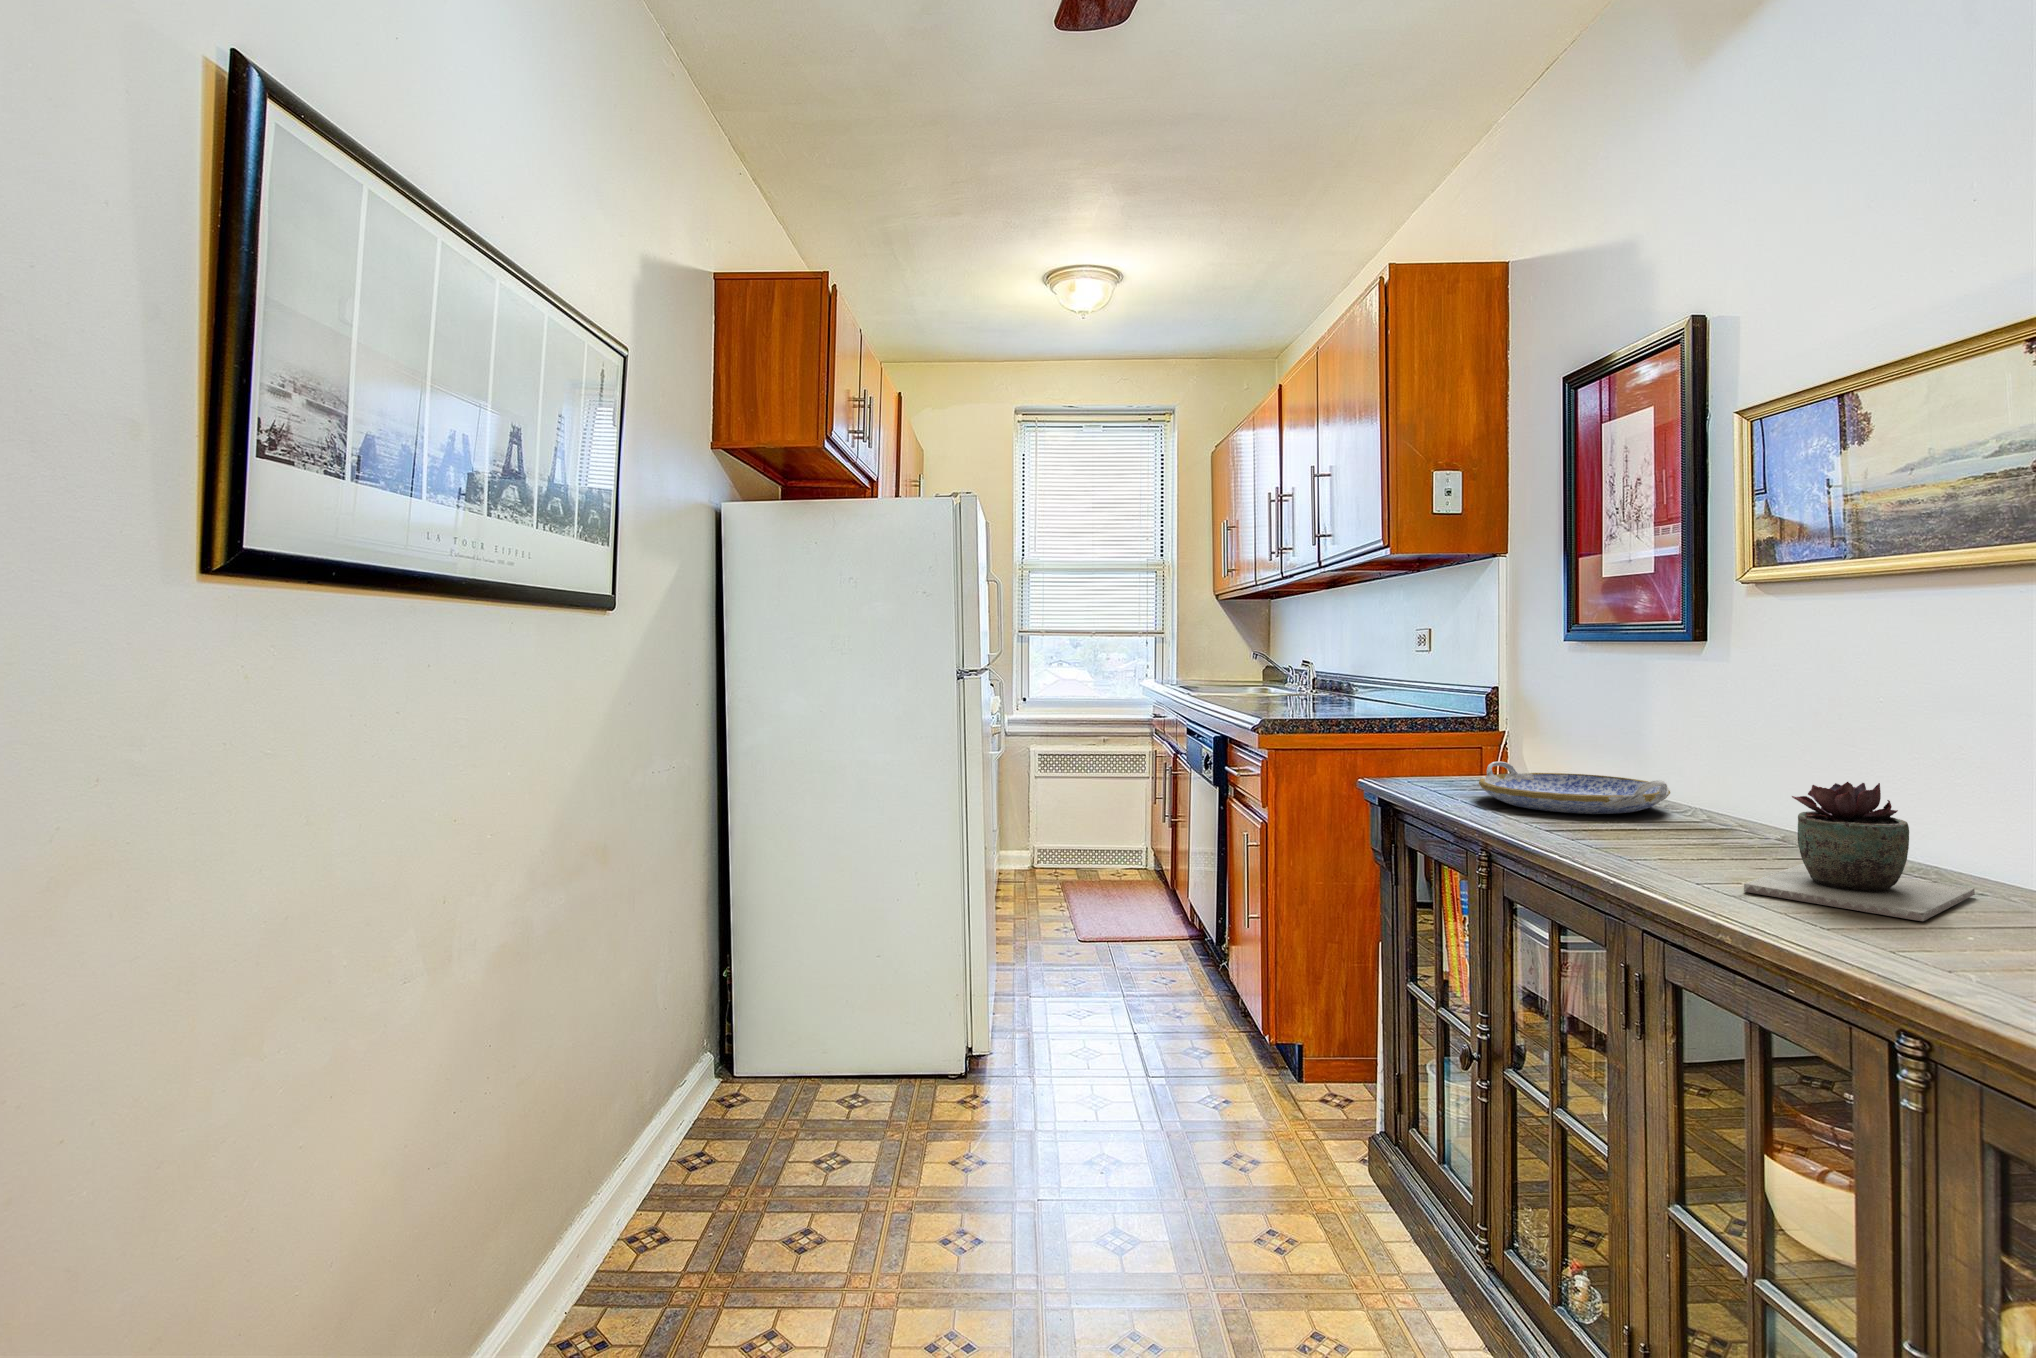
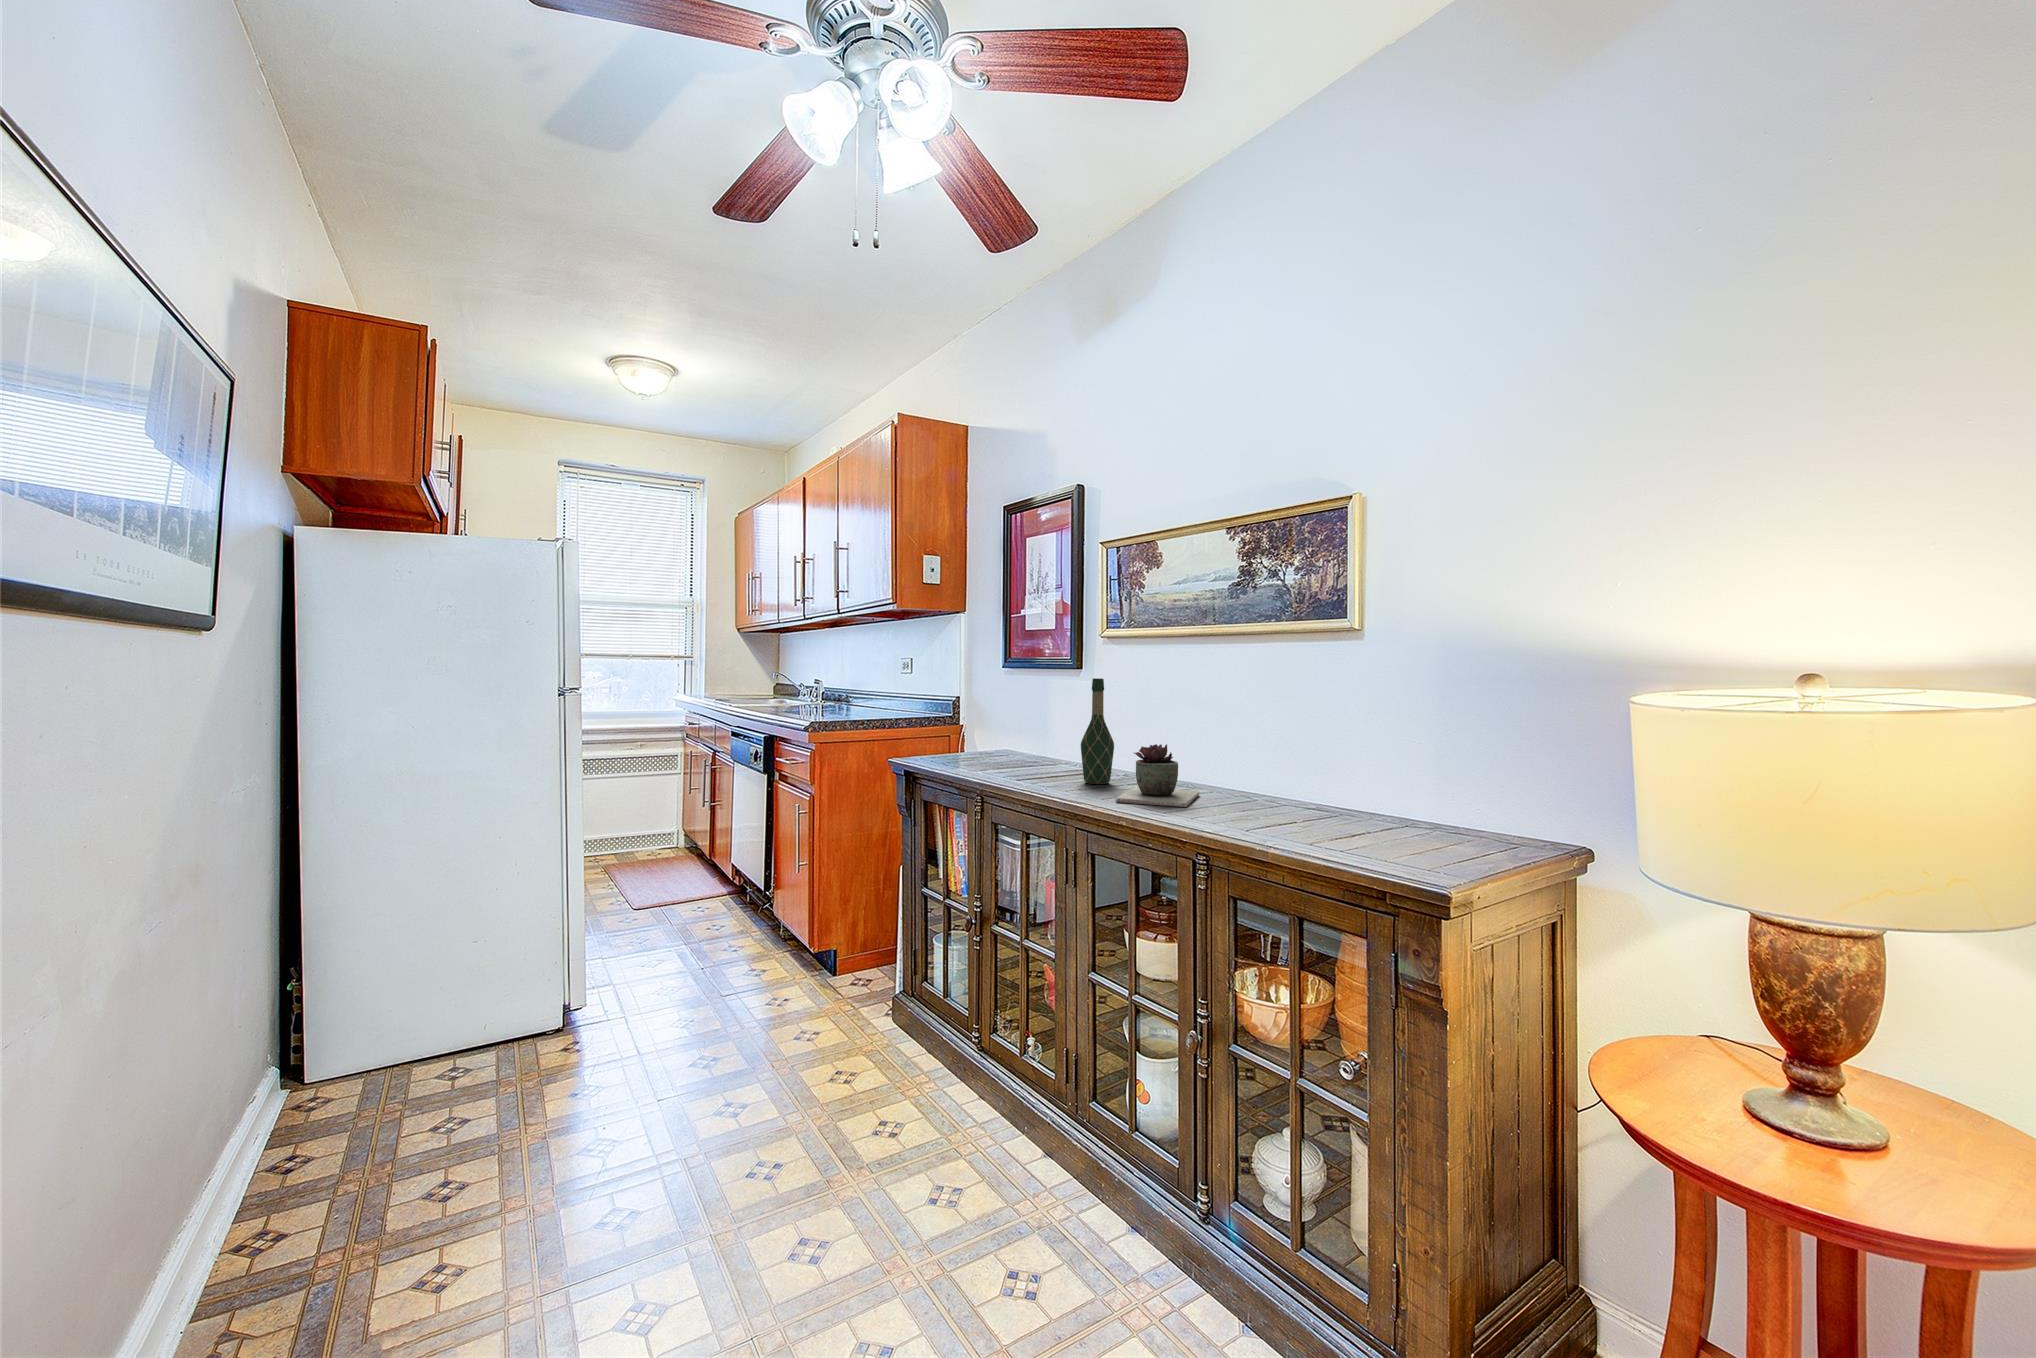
wine bottle: none [1687,651,1763,850] -> present [1081,678,1114,784]
serving tray: present [1479,761,1670,814] -> none [966,743,1064,771]

